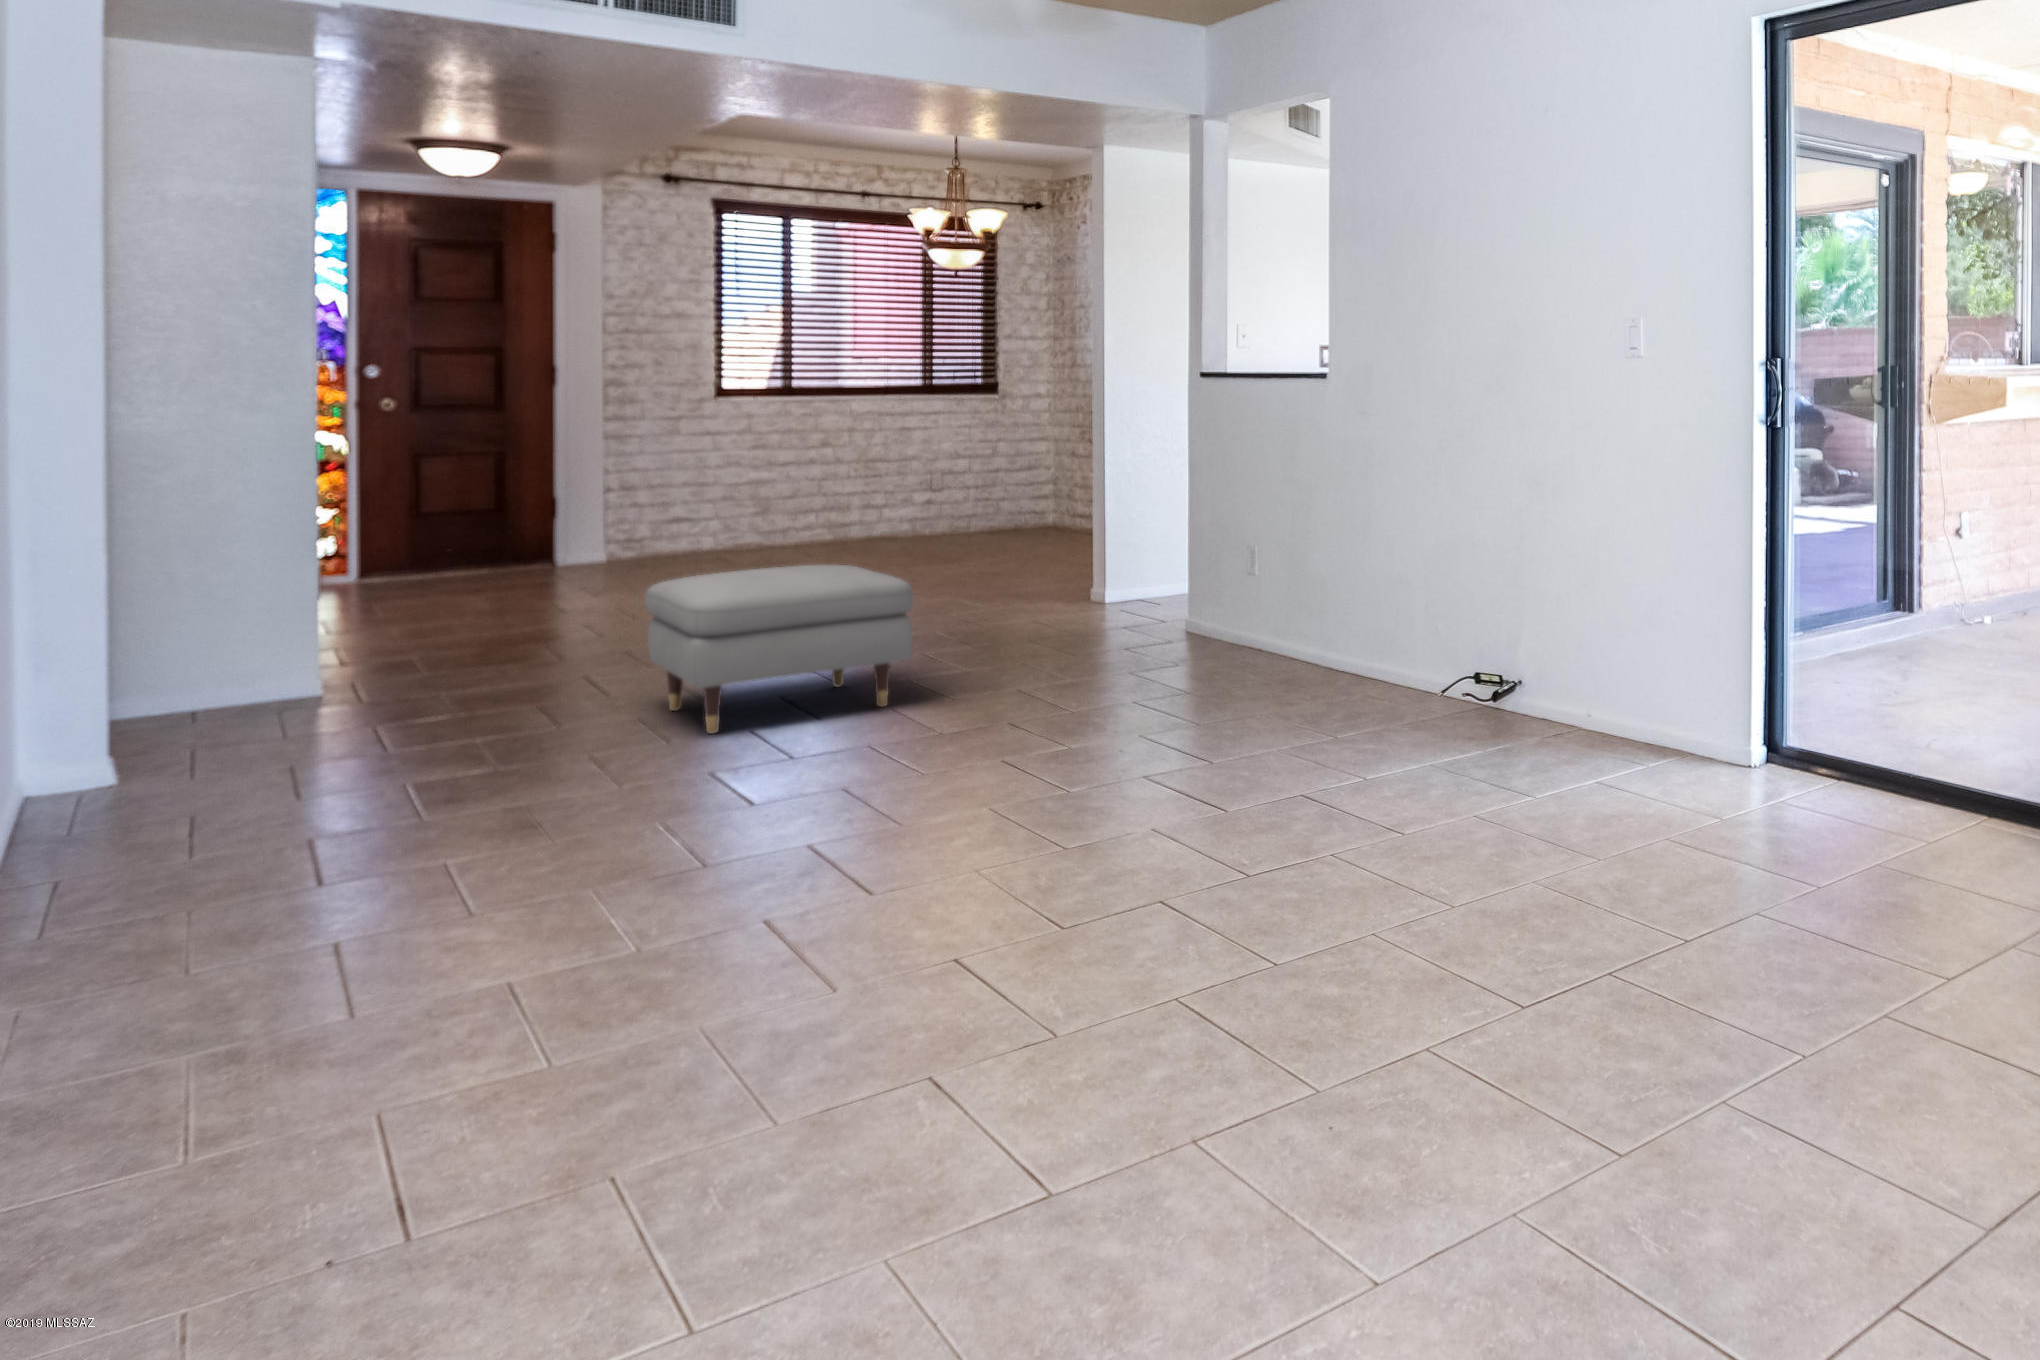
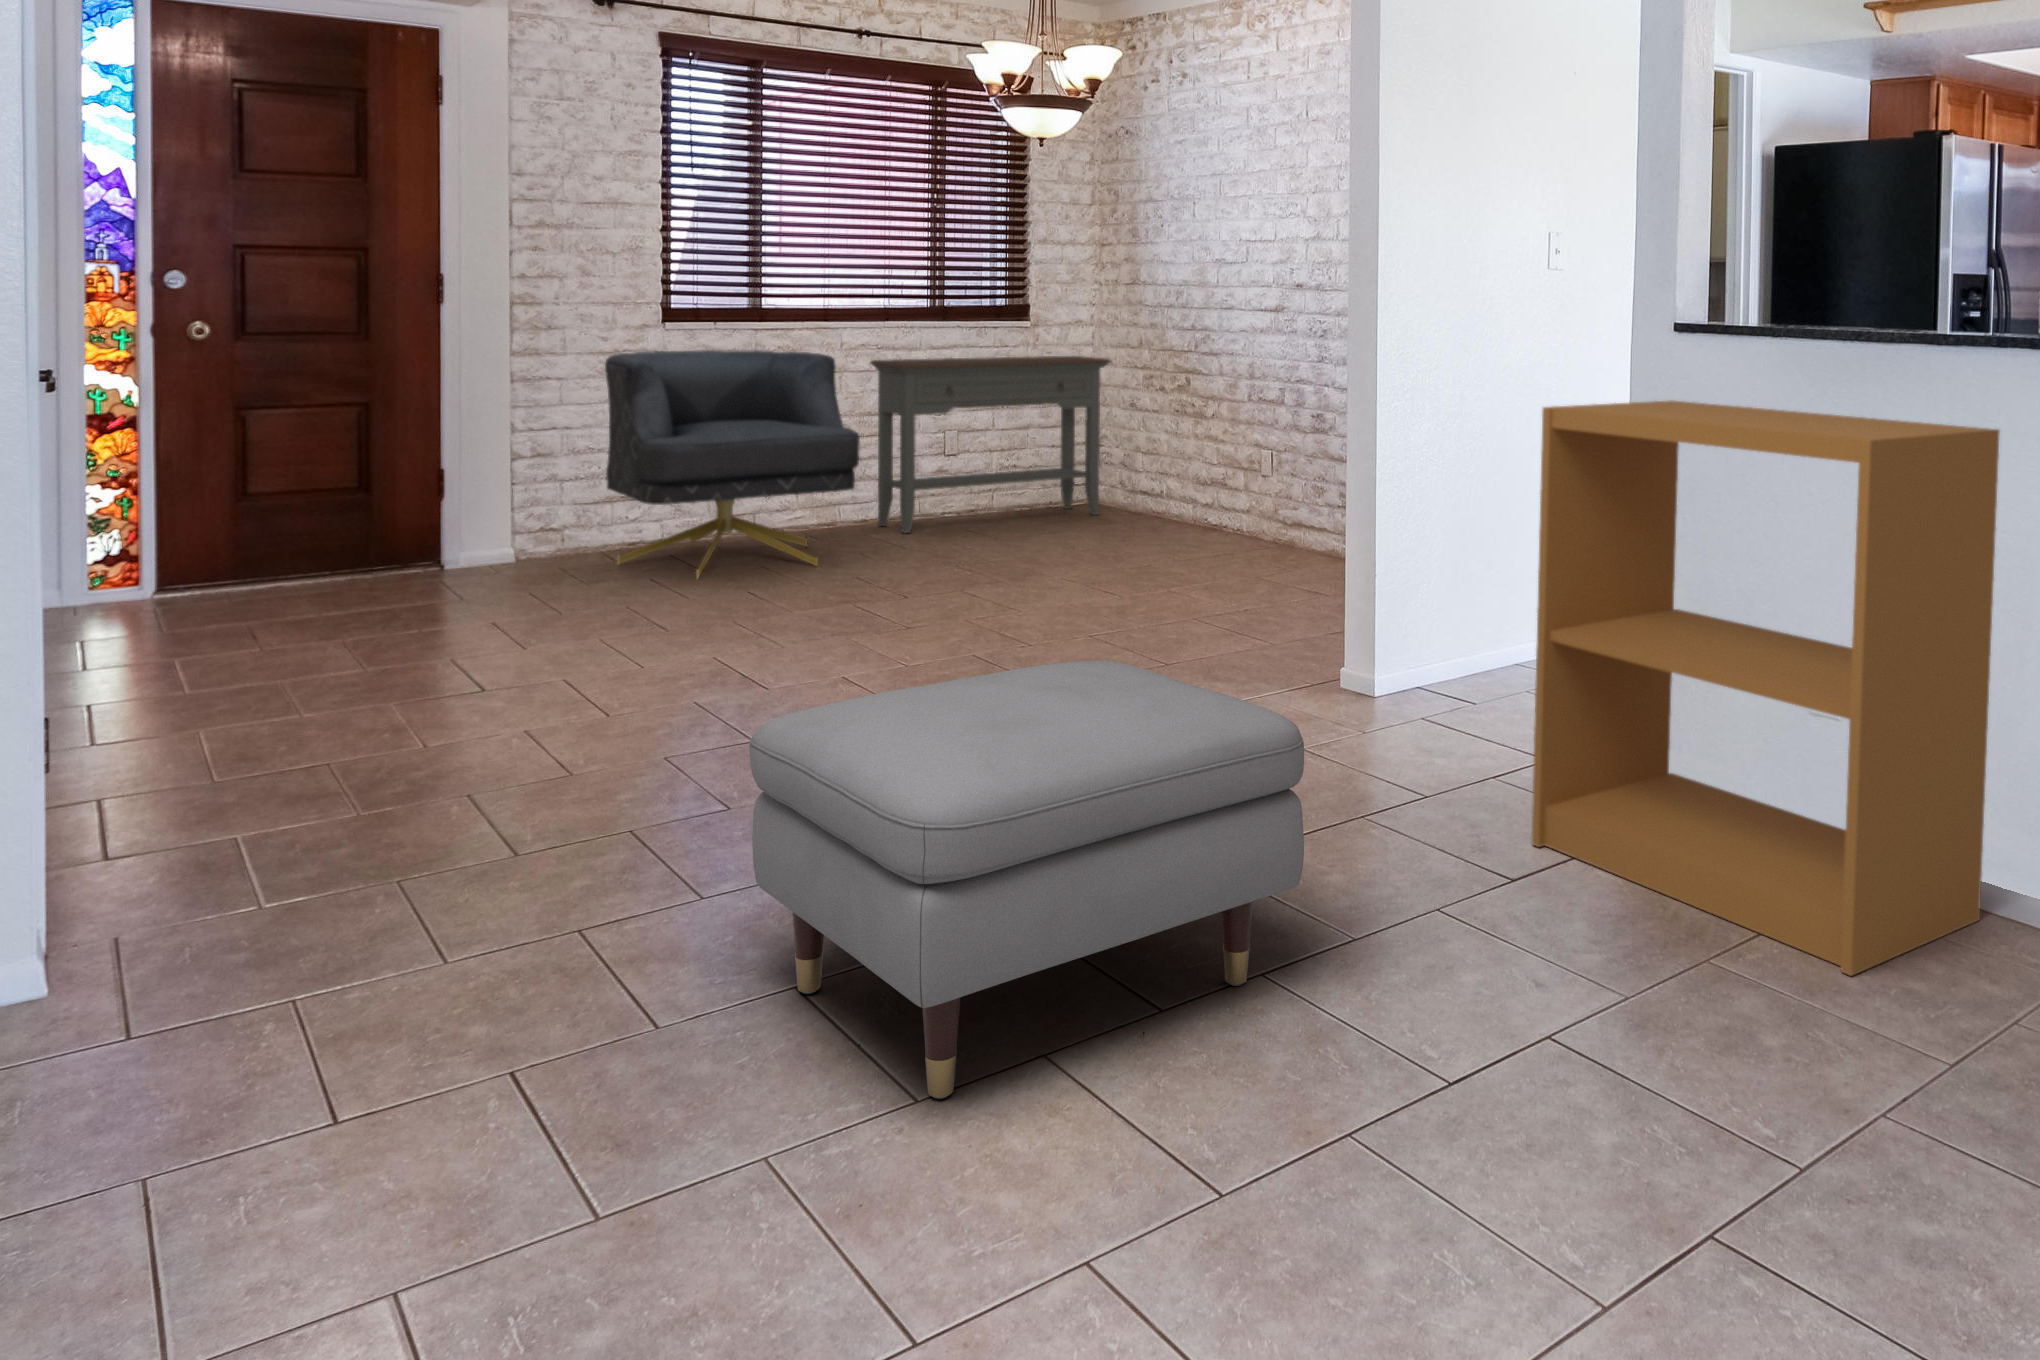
armchair: none [670,416,847,569] -> present [605,350,860,579]
console table: none [872,418,1056,544] -> present [871,356,1111,534]
bookshelf: none [1096,436,1281,702] -> present [1532,400,1999,976]

